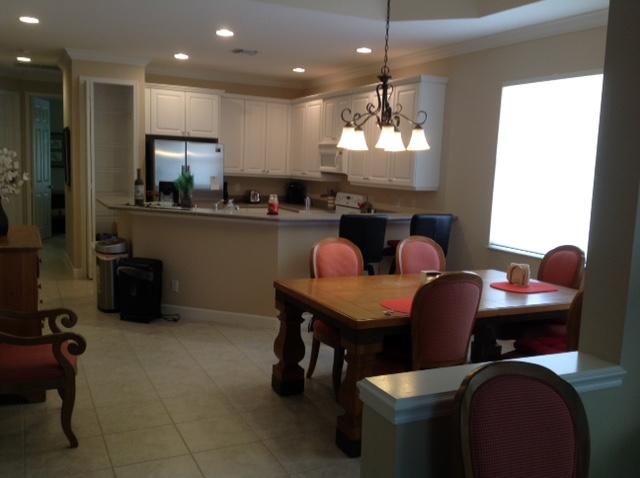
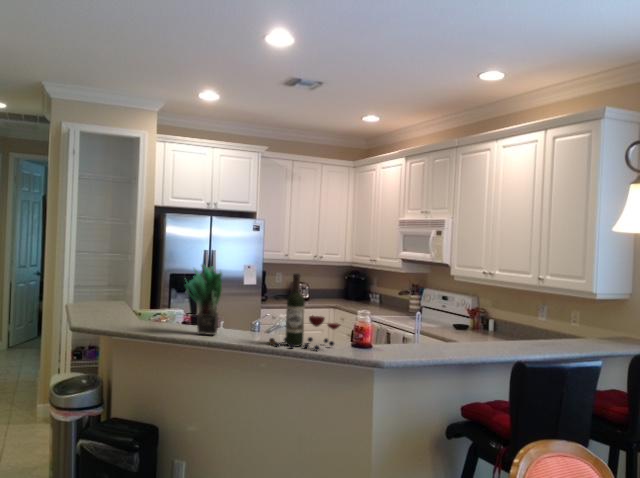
wine bottle: present [126,168,160,207] -> present [269,274,340,350]

